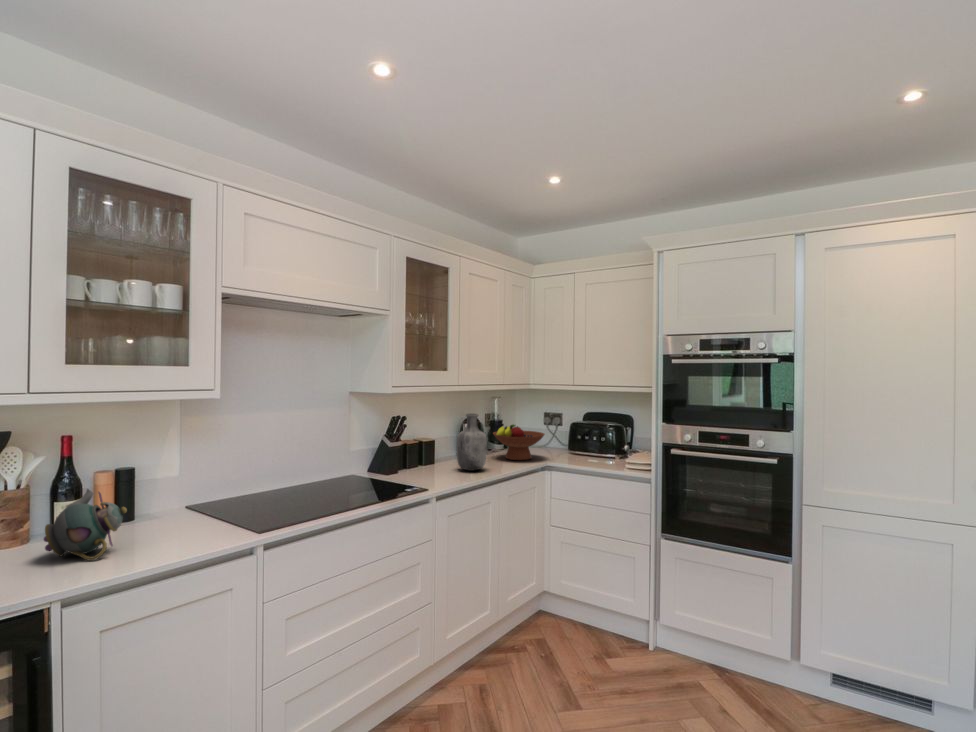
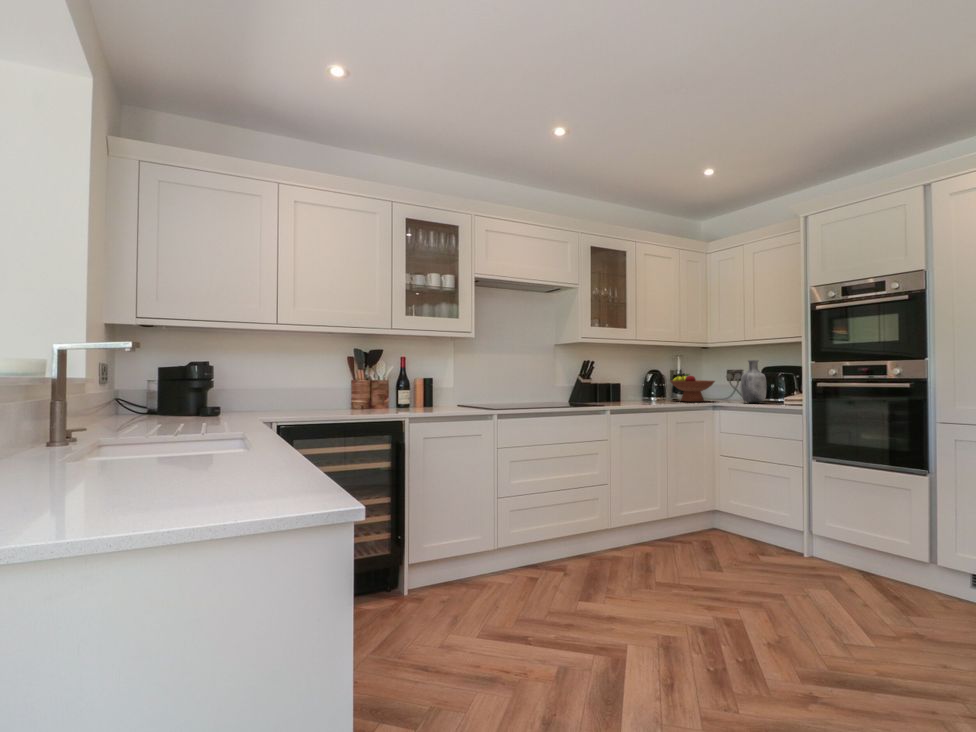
vase: present [457,414,487,471] -> present [741,360,766,403]
teapot: present [44,489,127,561] -> none [399,381,433,412]

